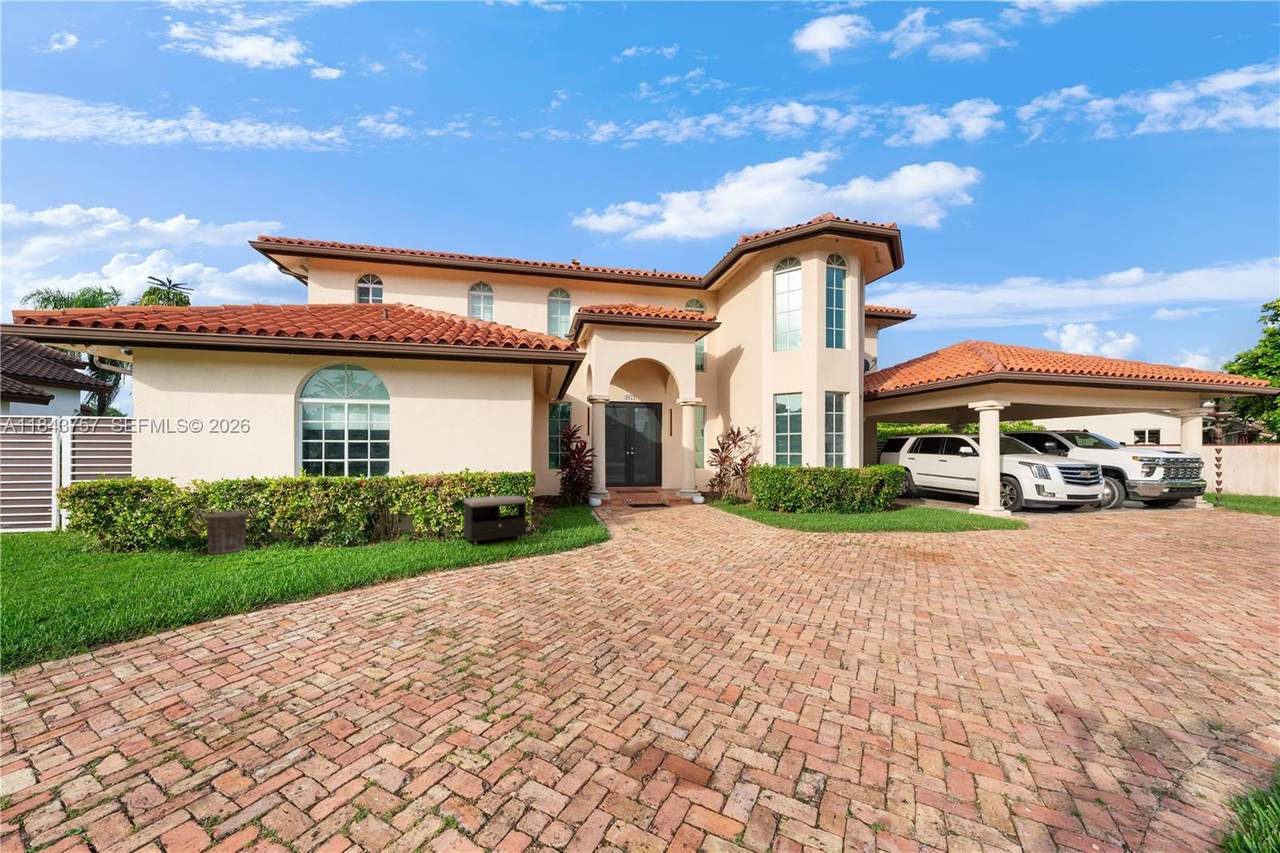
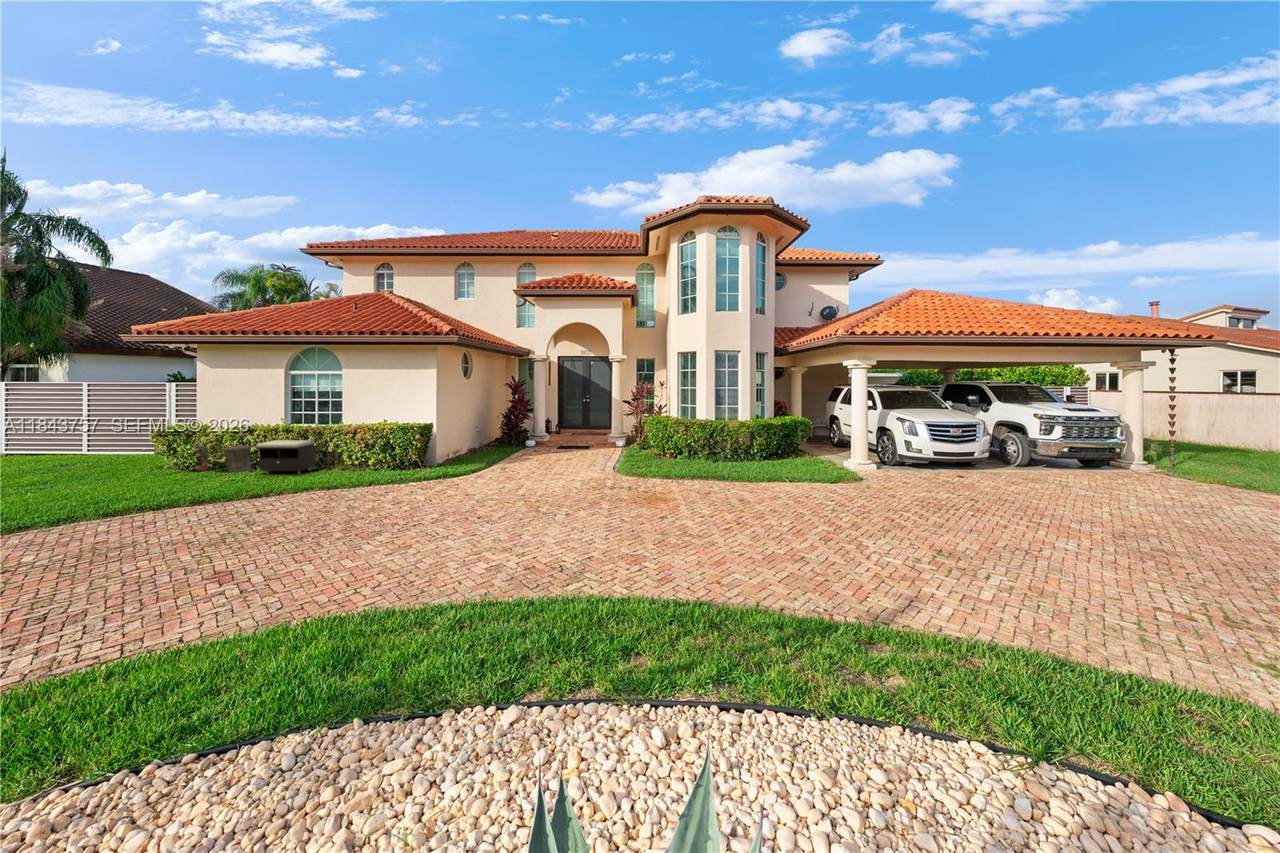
storage bench: present [463,496,527,544] -> present [256,441,316,473]
decorative plant: none [138,511,181,555] -> present [191,445,212,471]

